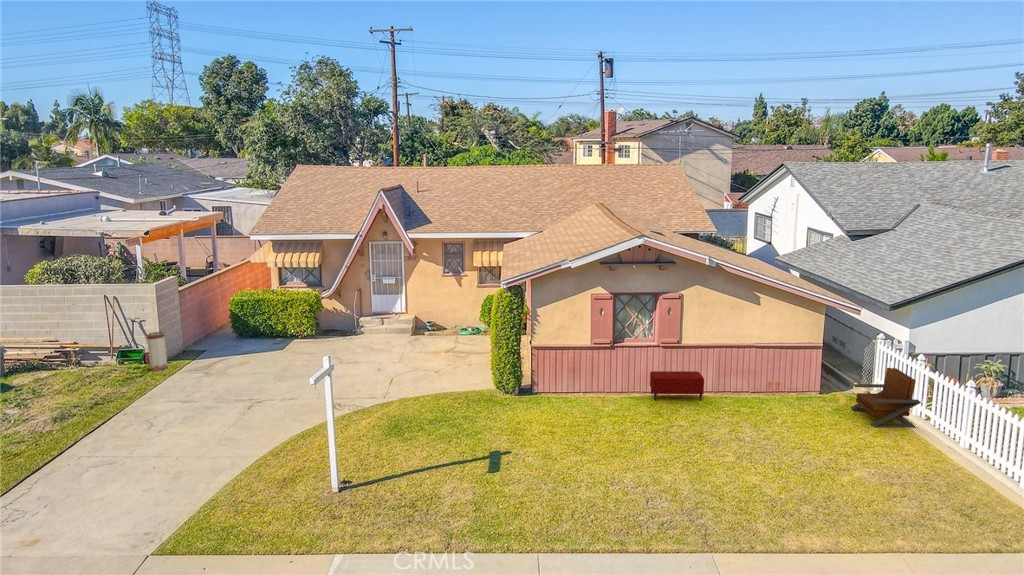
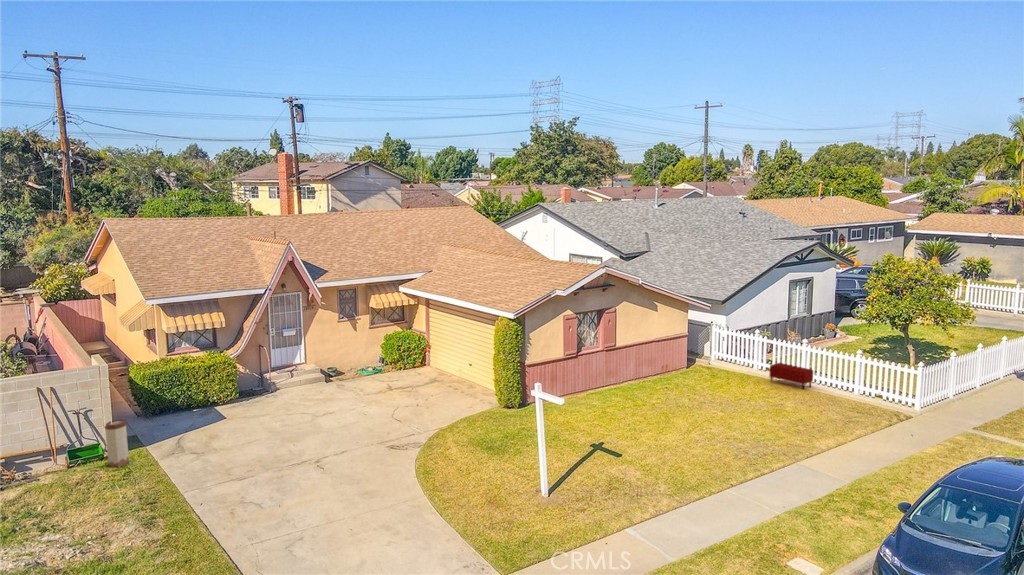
lounge chair: present [851,368,921,428] -> none [717,341,762,380]
bench: present [650,371,704,401] -> present [769,363,813,389]

